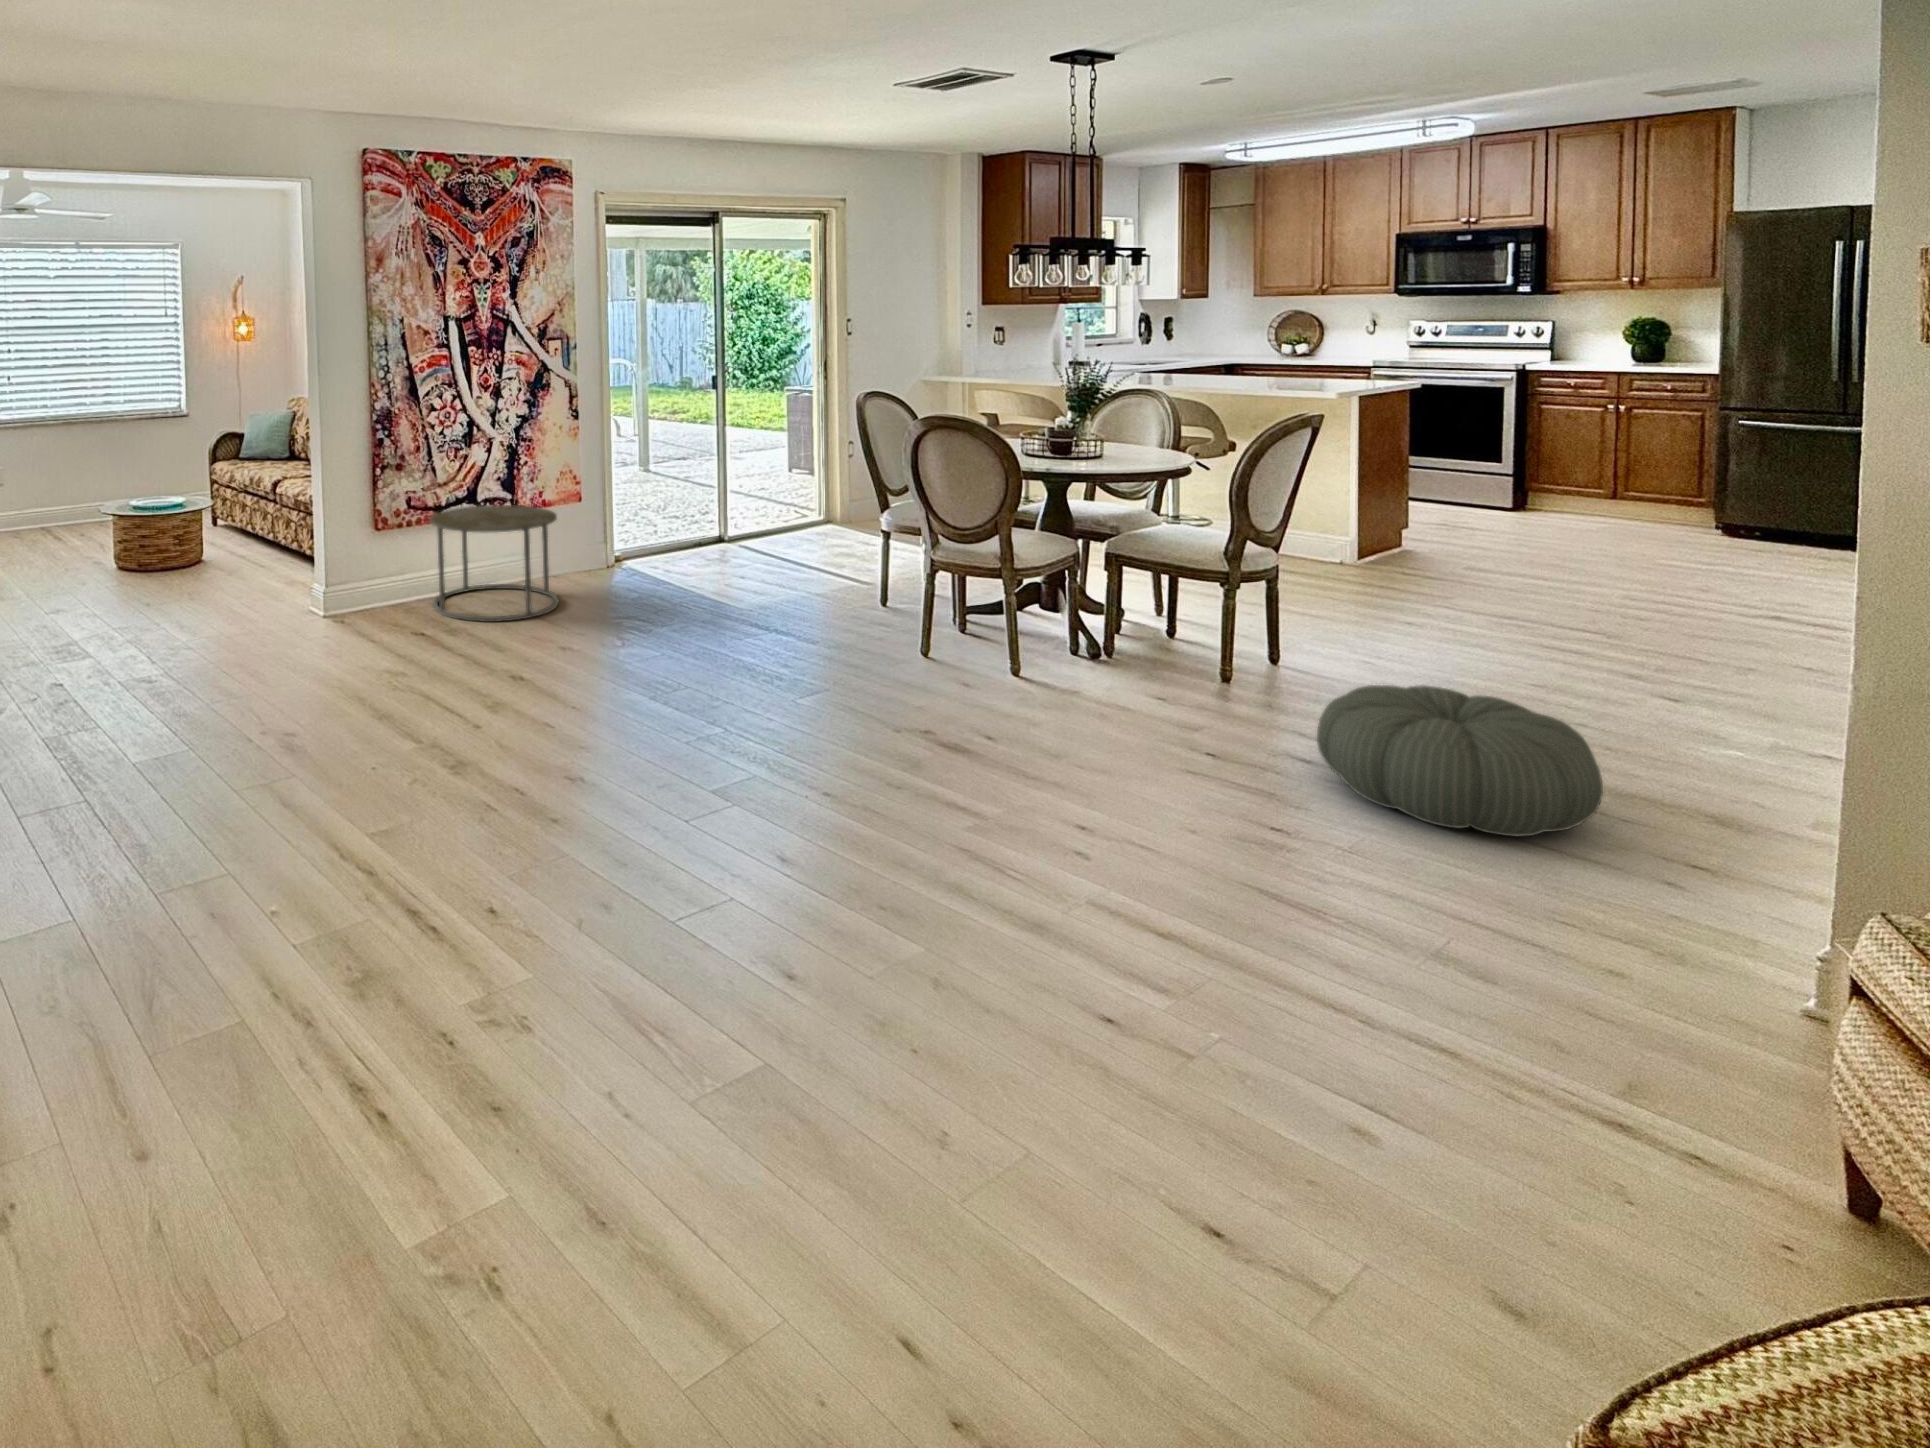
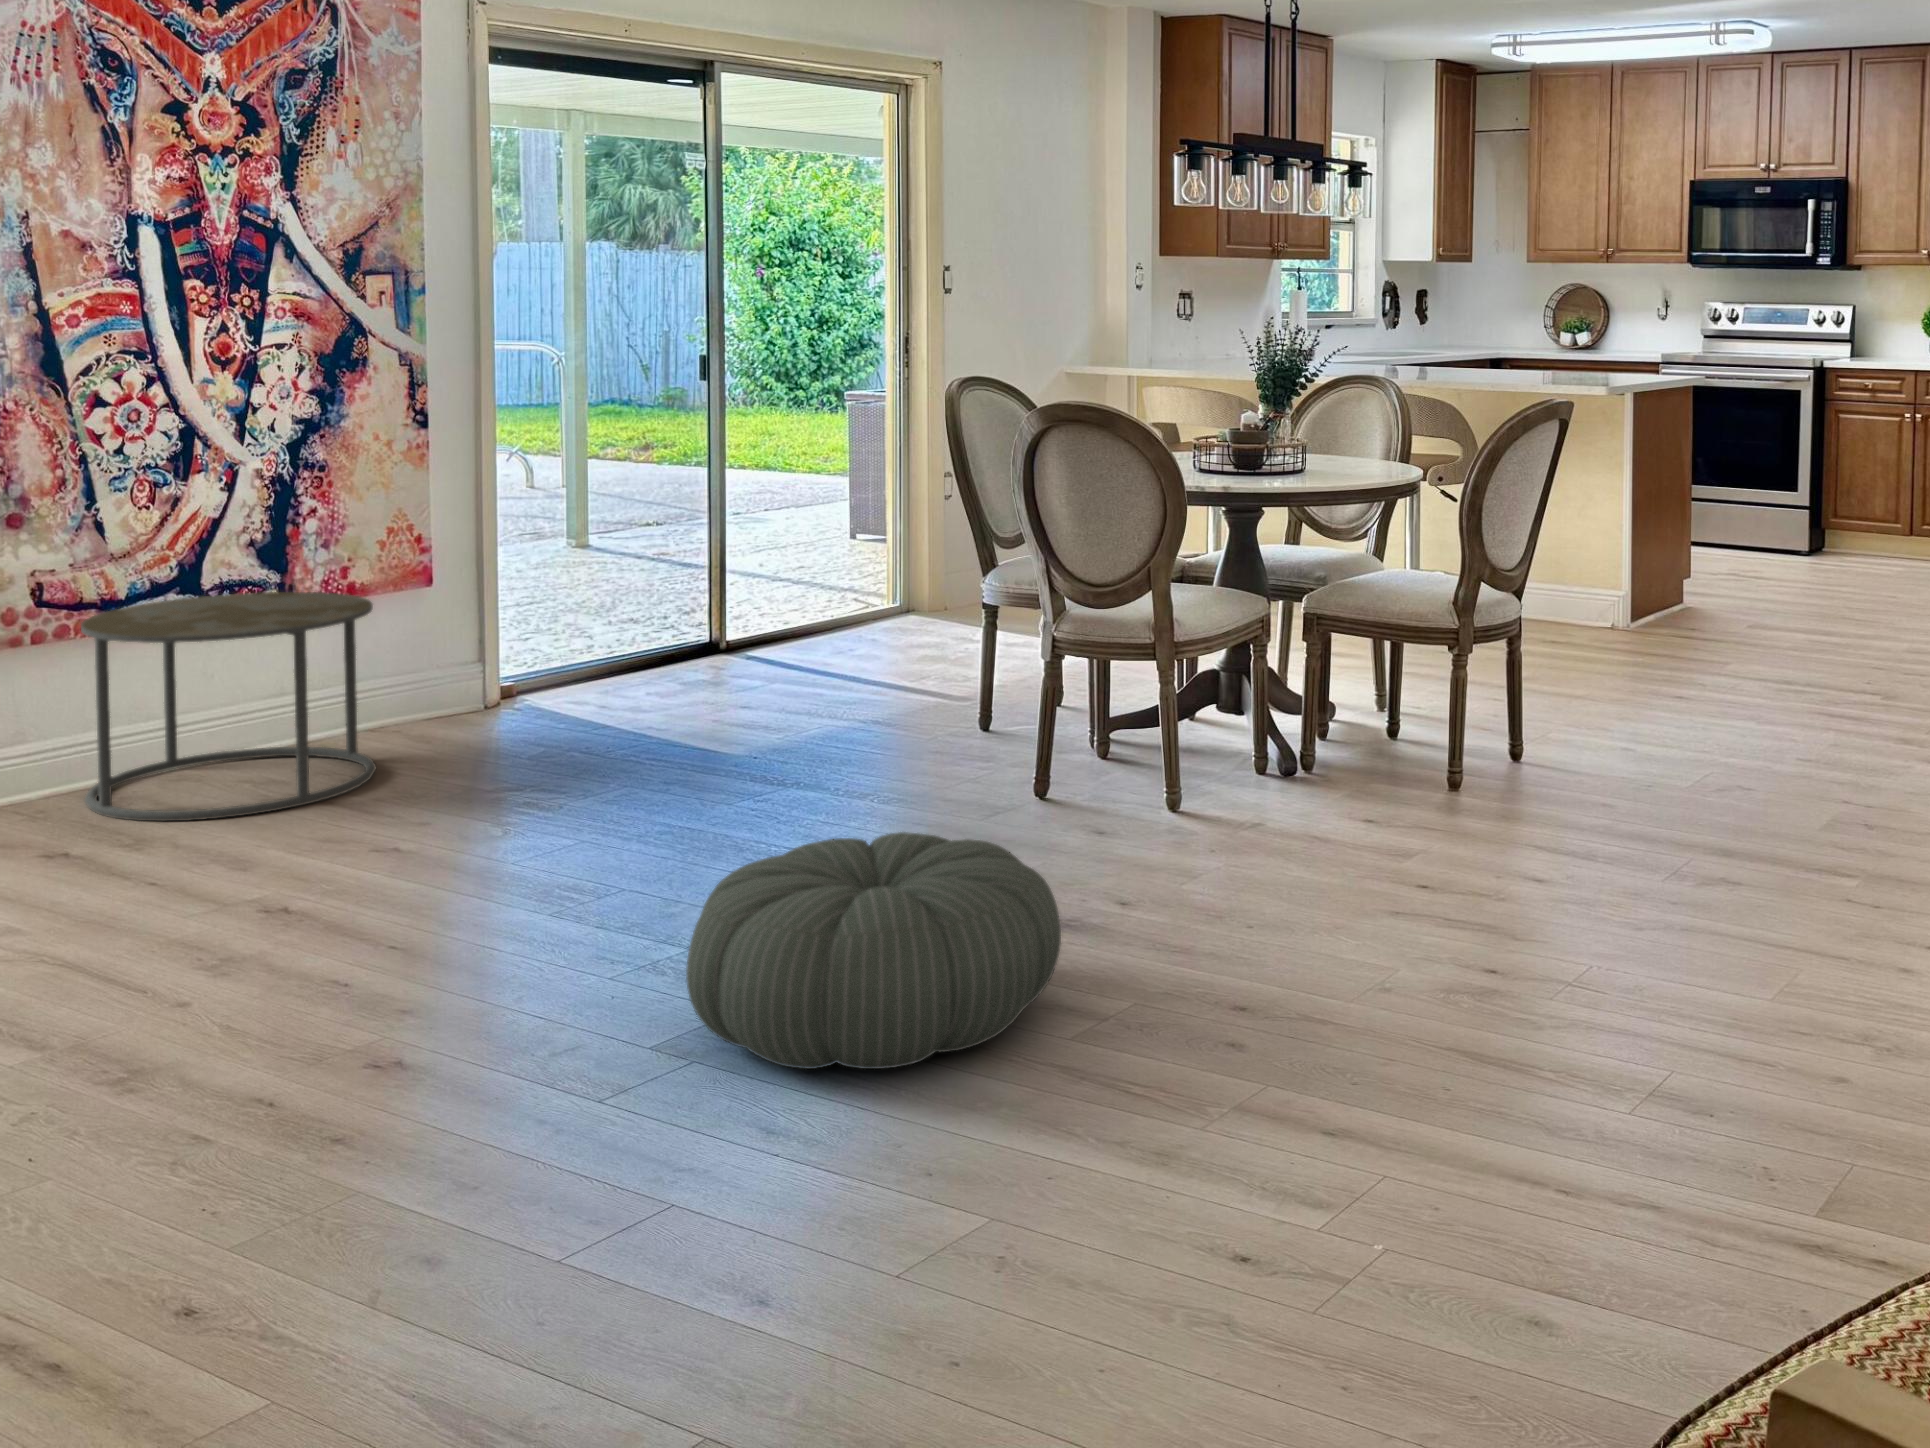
pouf: present [1317,685,1603,836] -> present [686,832,1061,1069]

